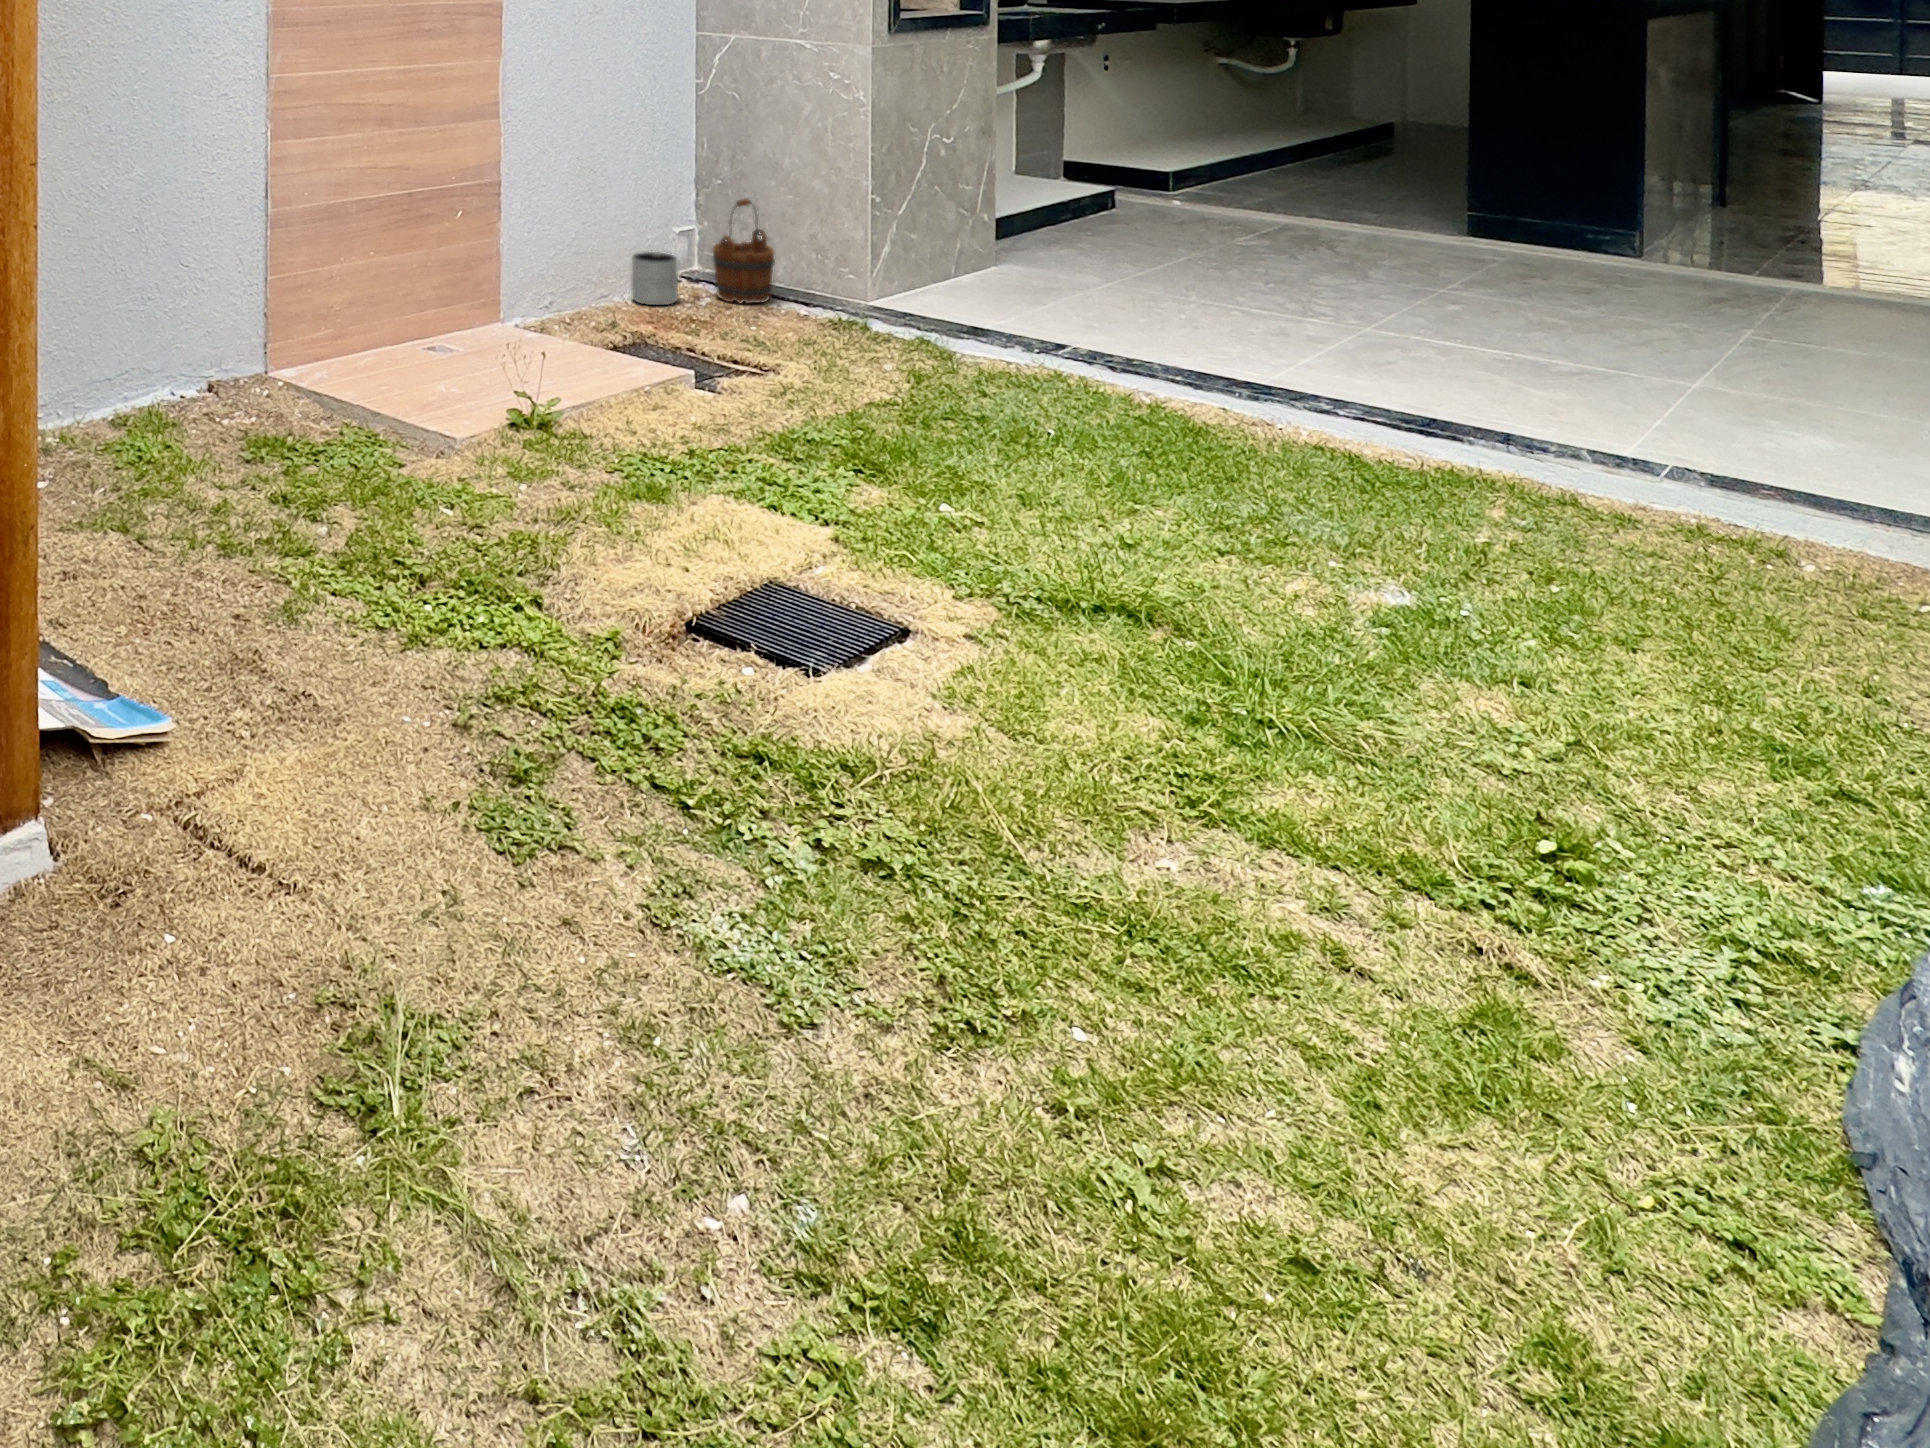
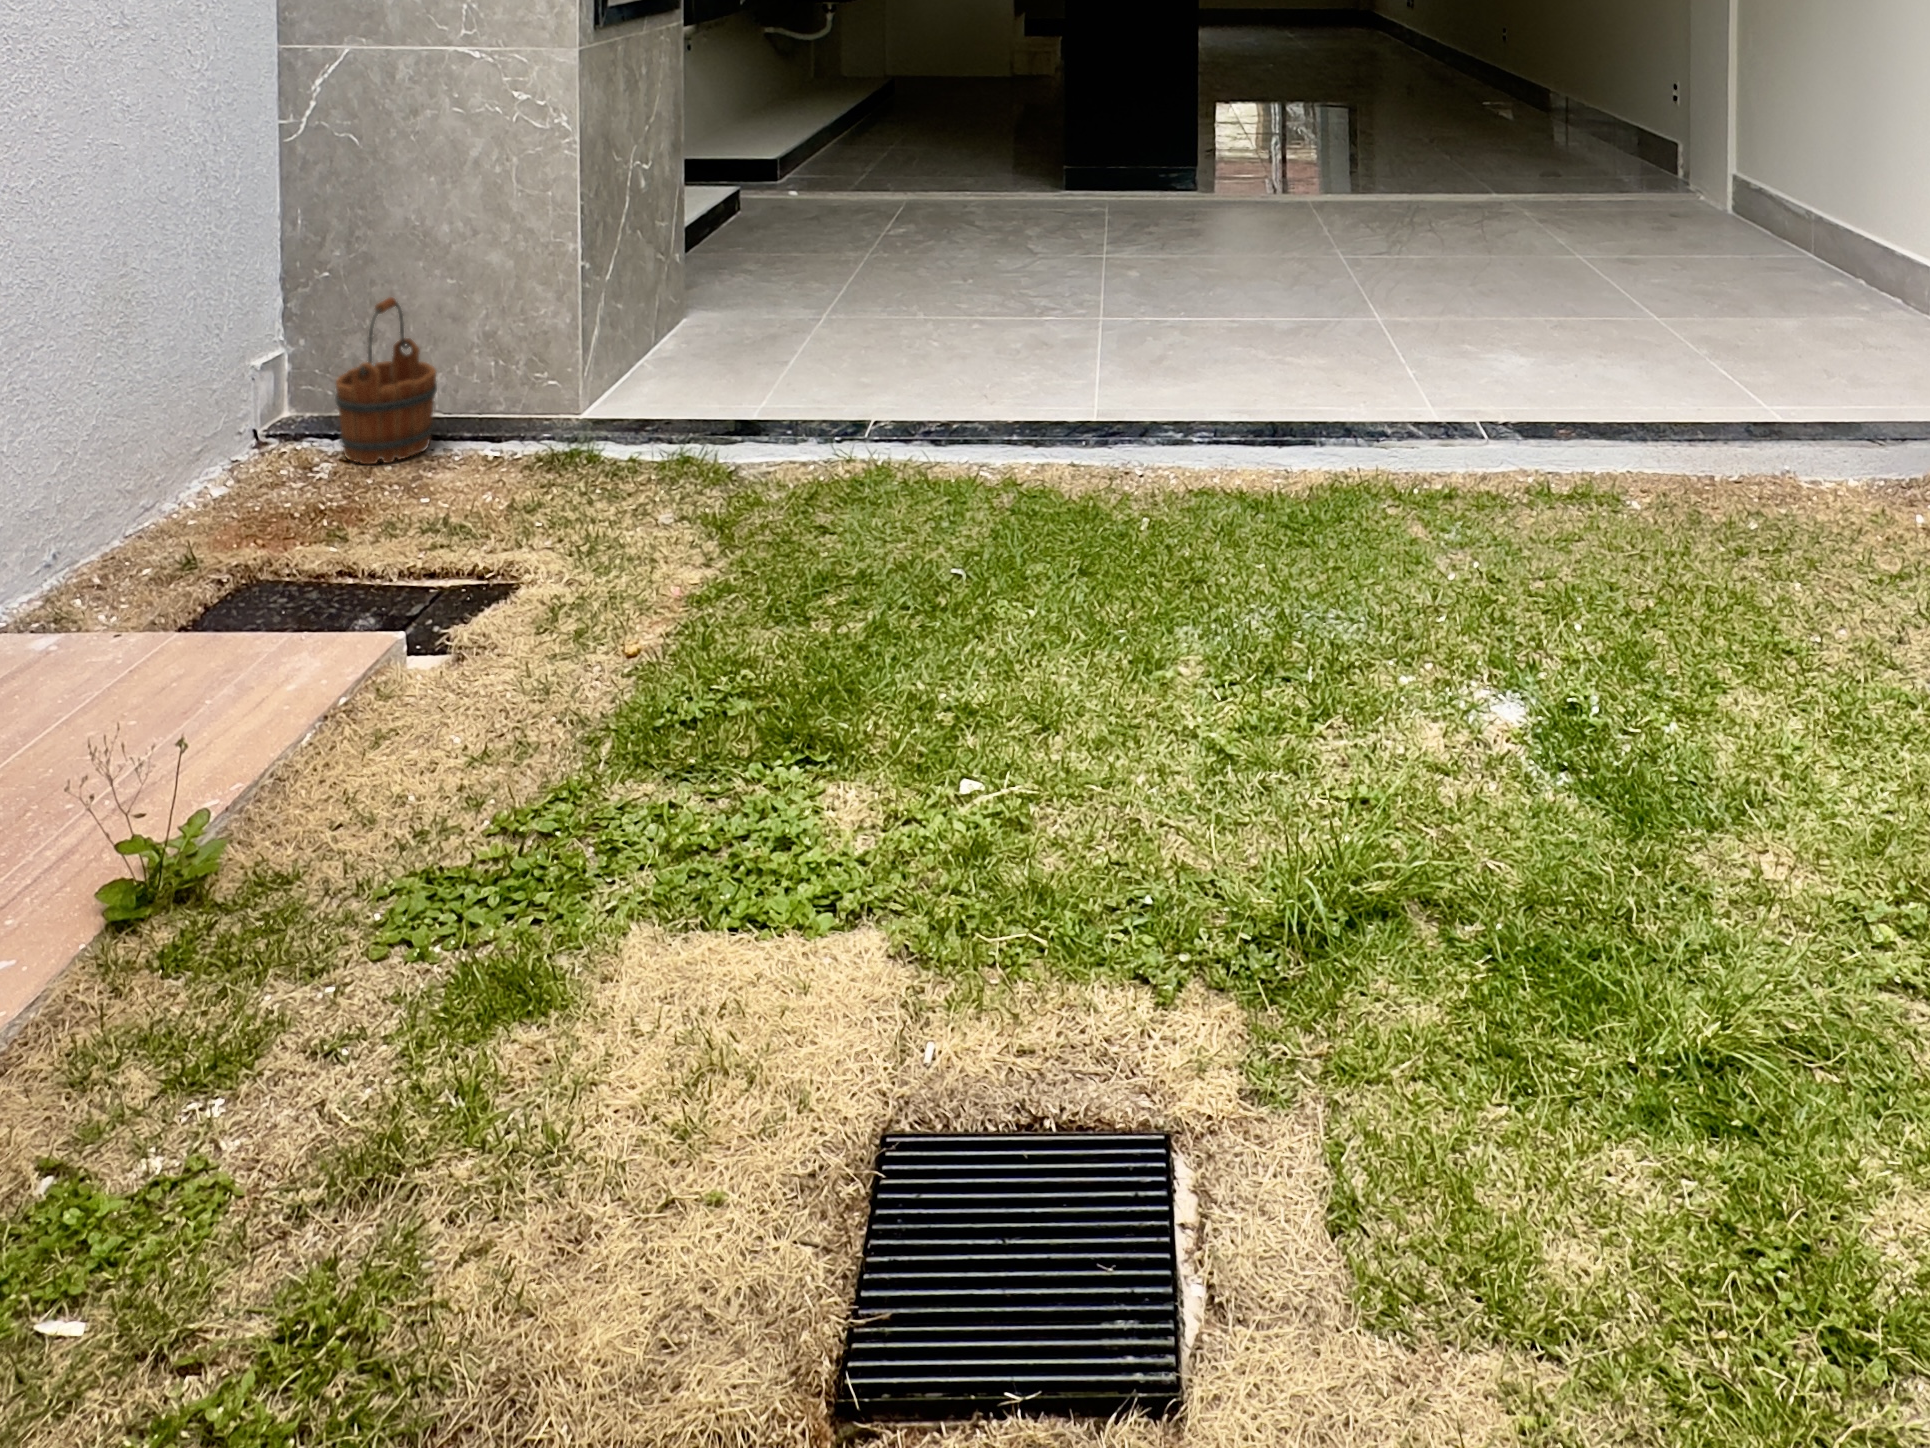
planter: present [631,252,678,305] -> none [201,411,286,507]

